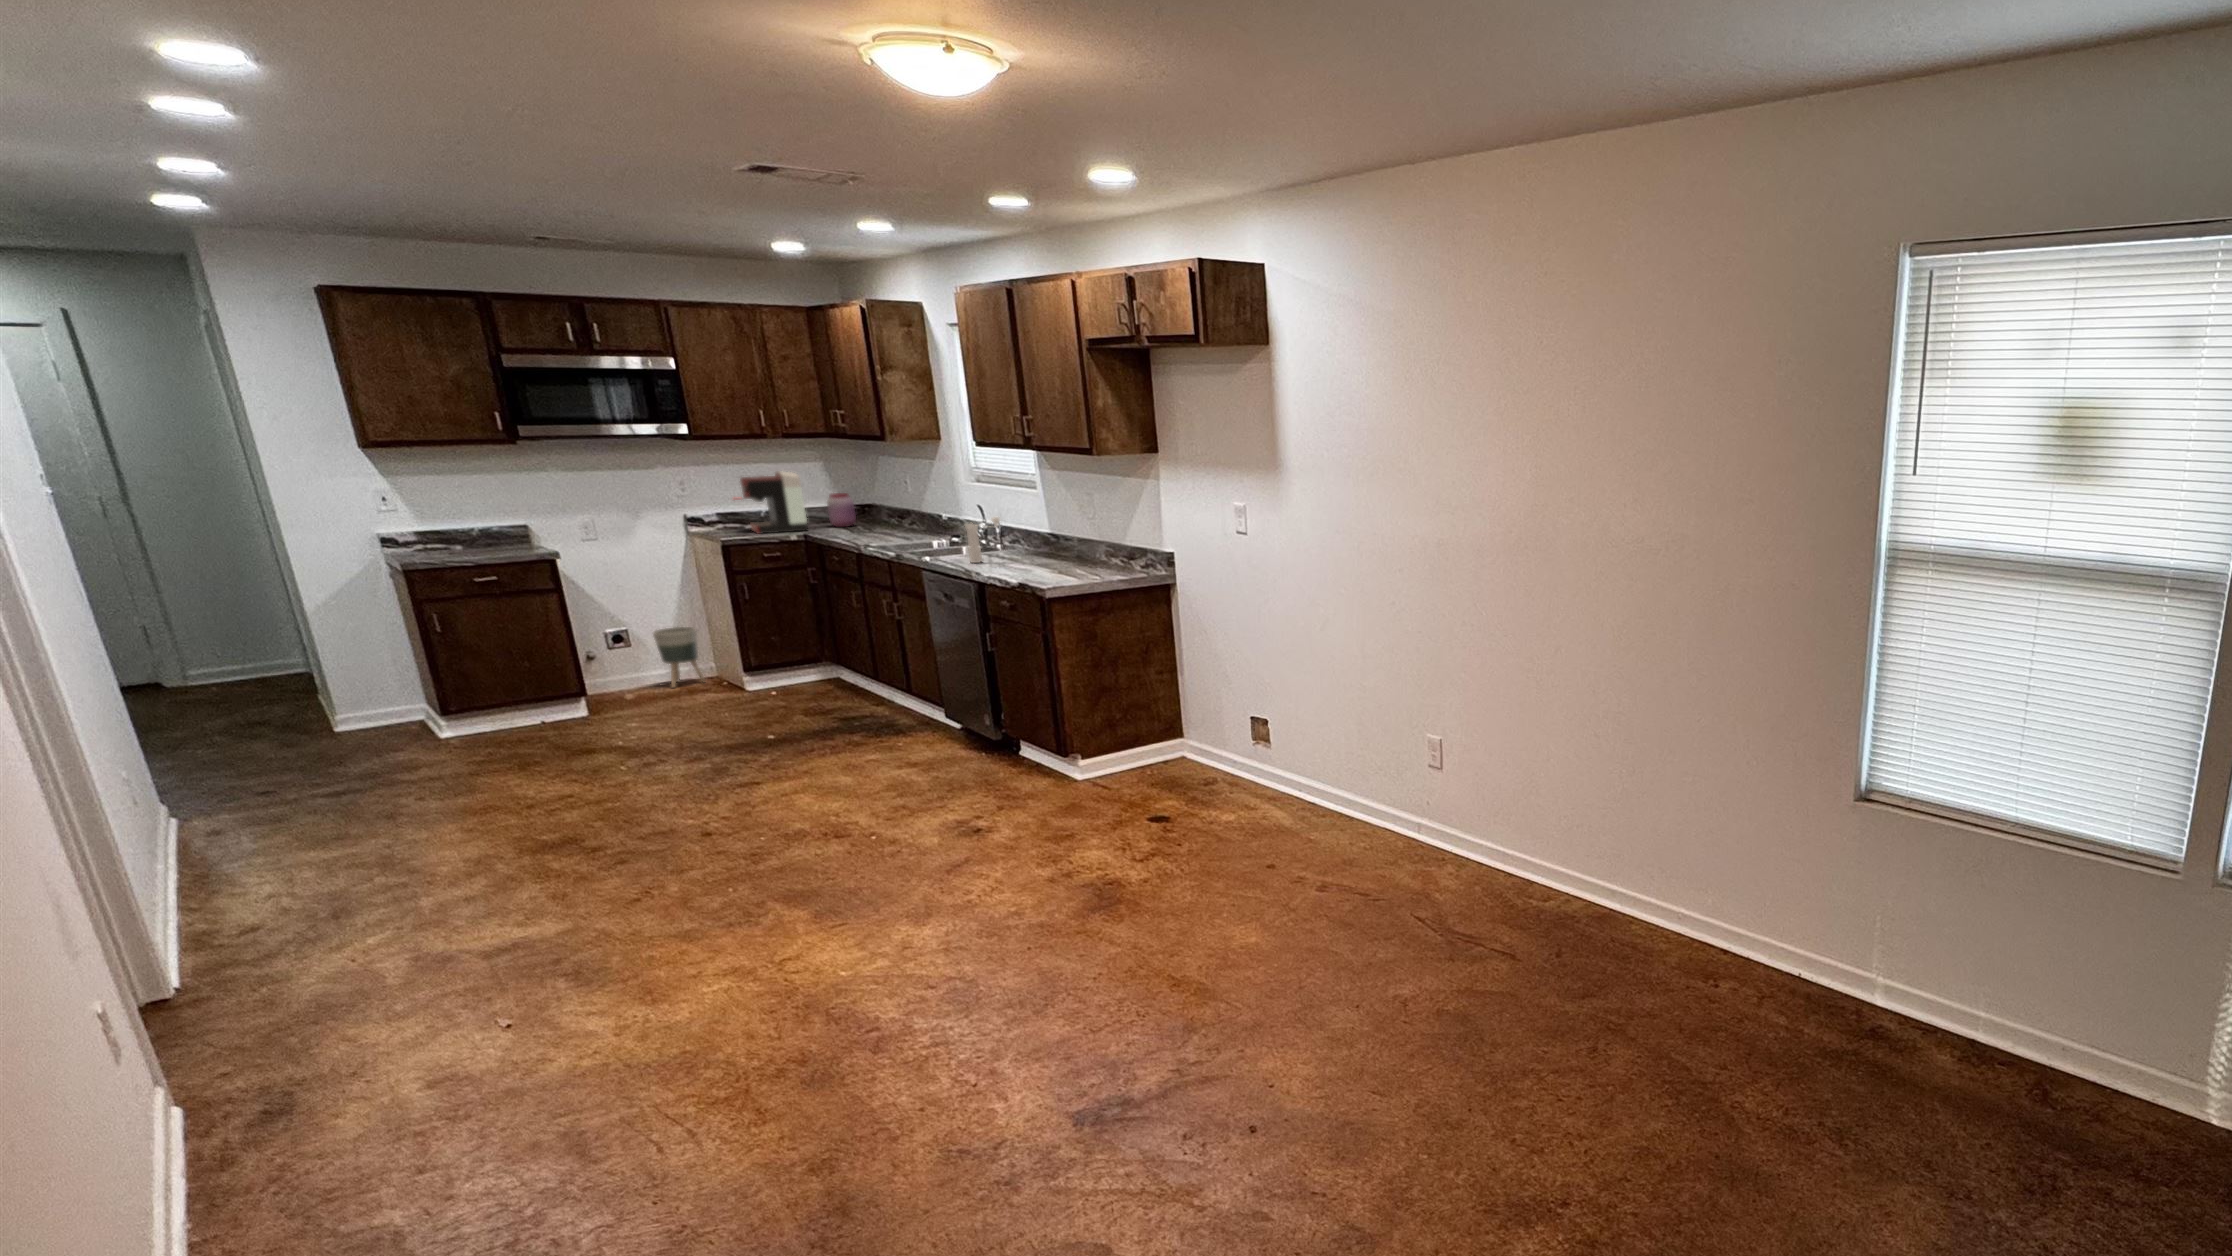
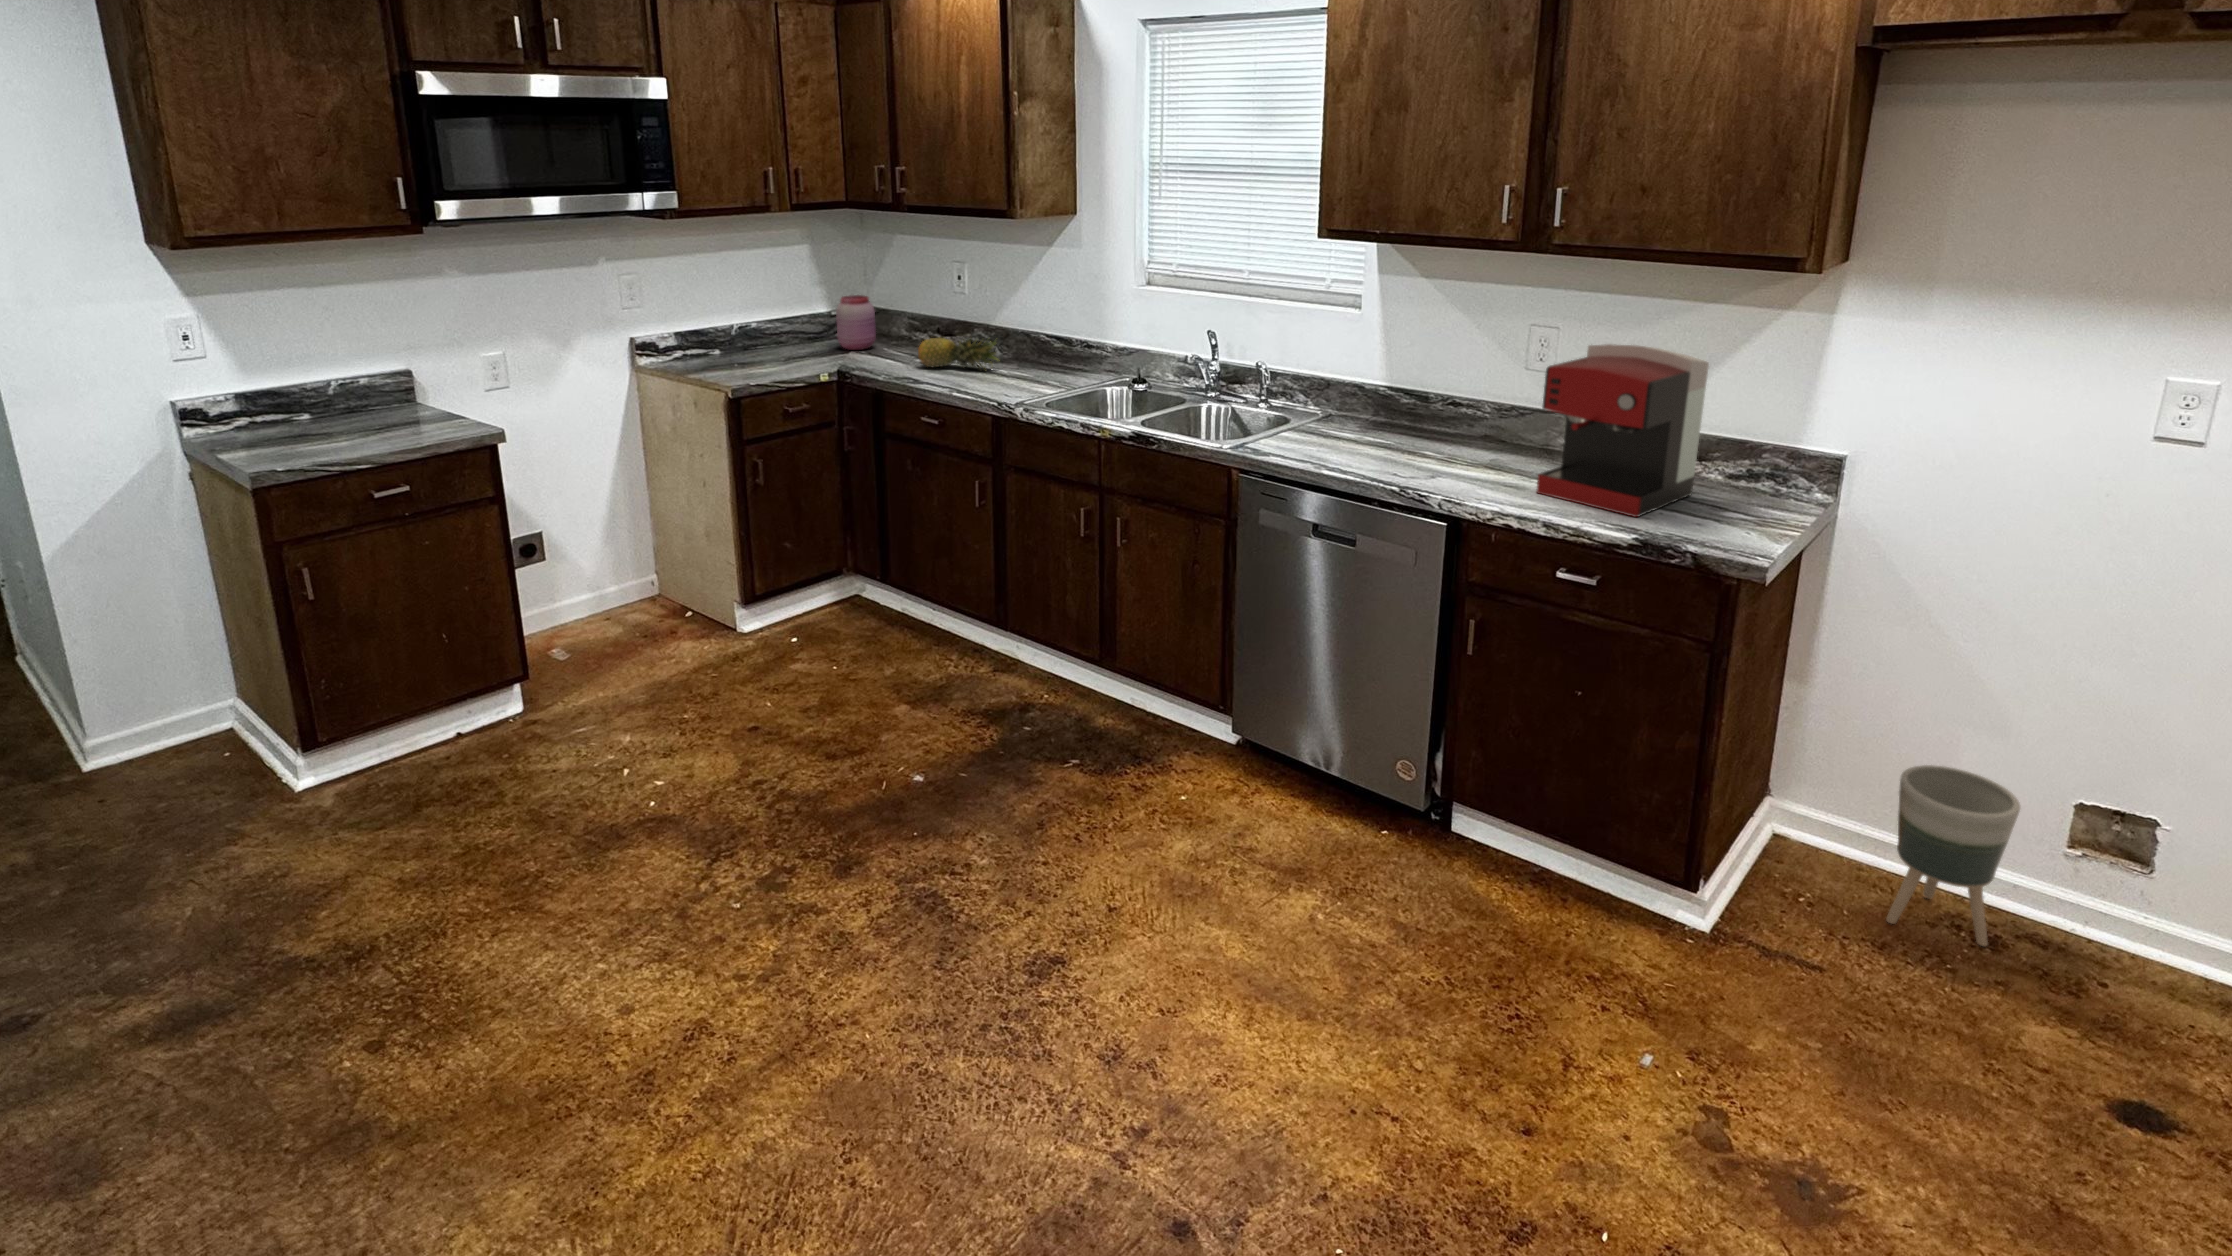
coffee maker: present [740,471,808,533] -> present [1537,344,1709,517]
fruit: none [854,514,905,535] -> present [918,338,998,367]
pepper mill: present [966,517,1000,563] -> none [1329,370,1394,458]
planter: present [653,627,705,687] -> present [1886,765,2020,946]

